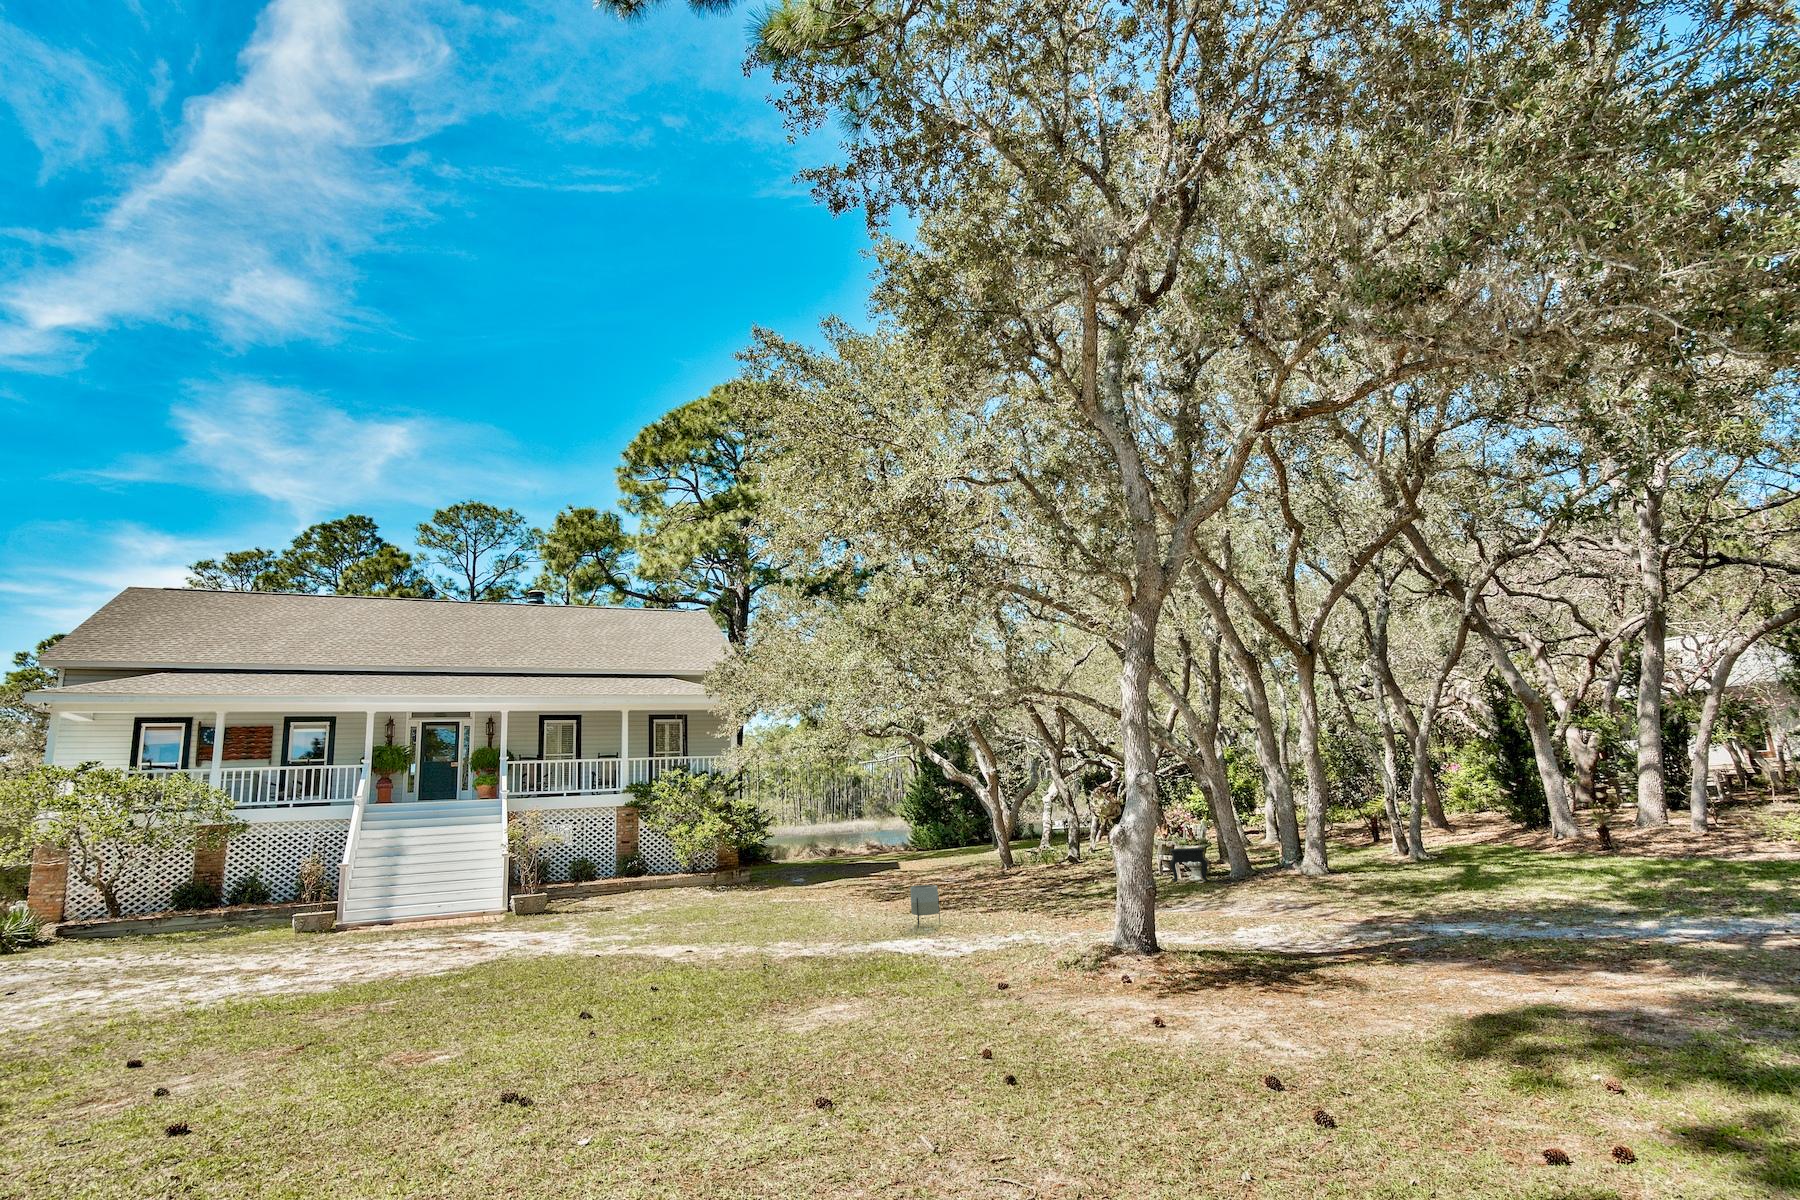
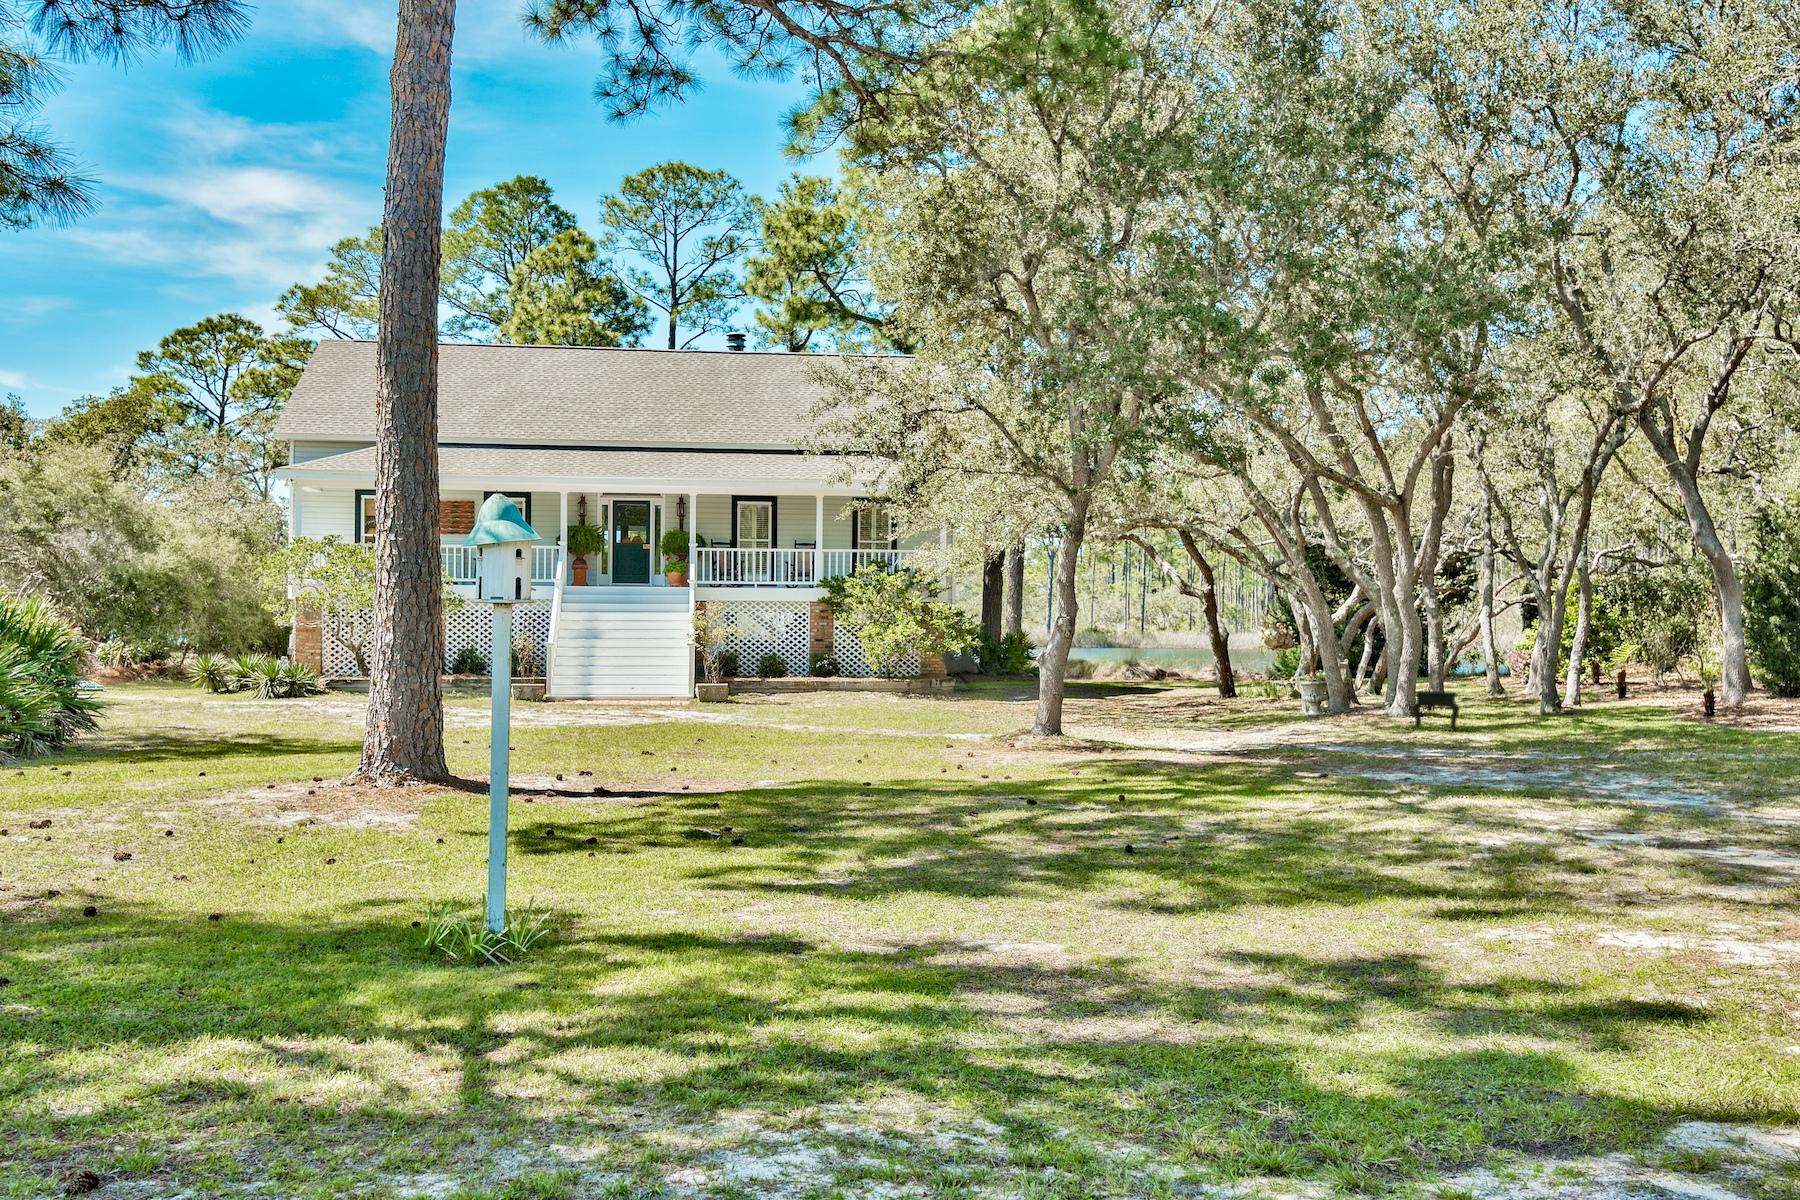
armchair: none [737,839,770,879] -> present [942,652,978,688]
planter: present [910,885,940,927] -> none [1054,698,1083,738]

